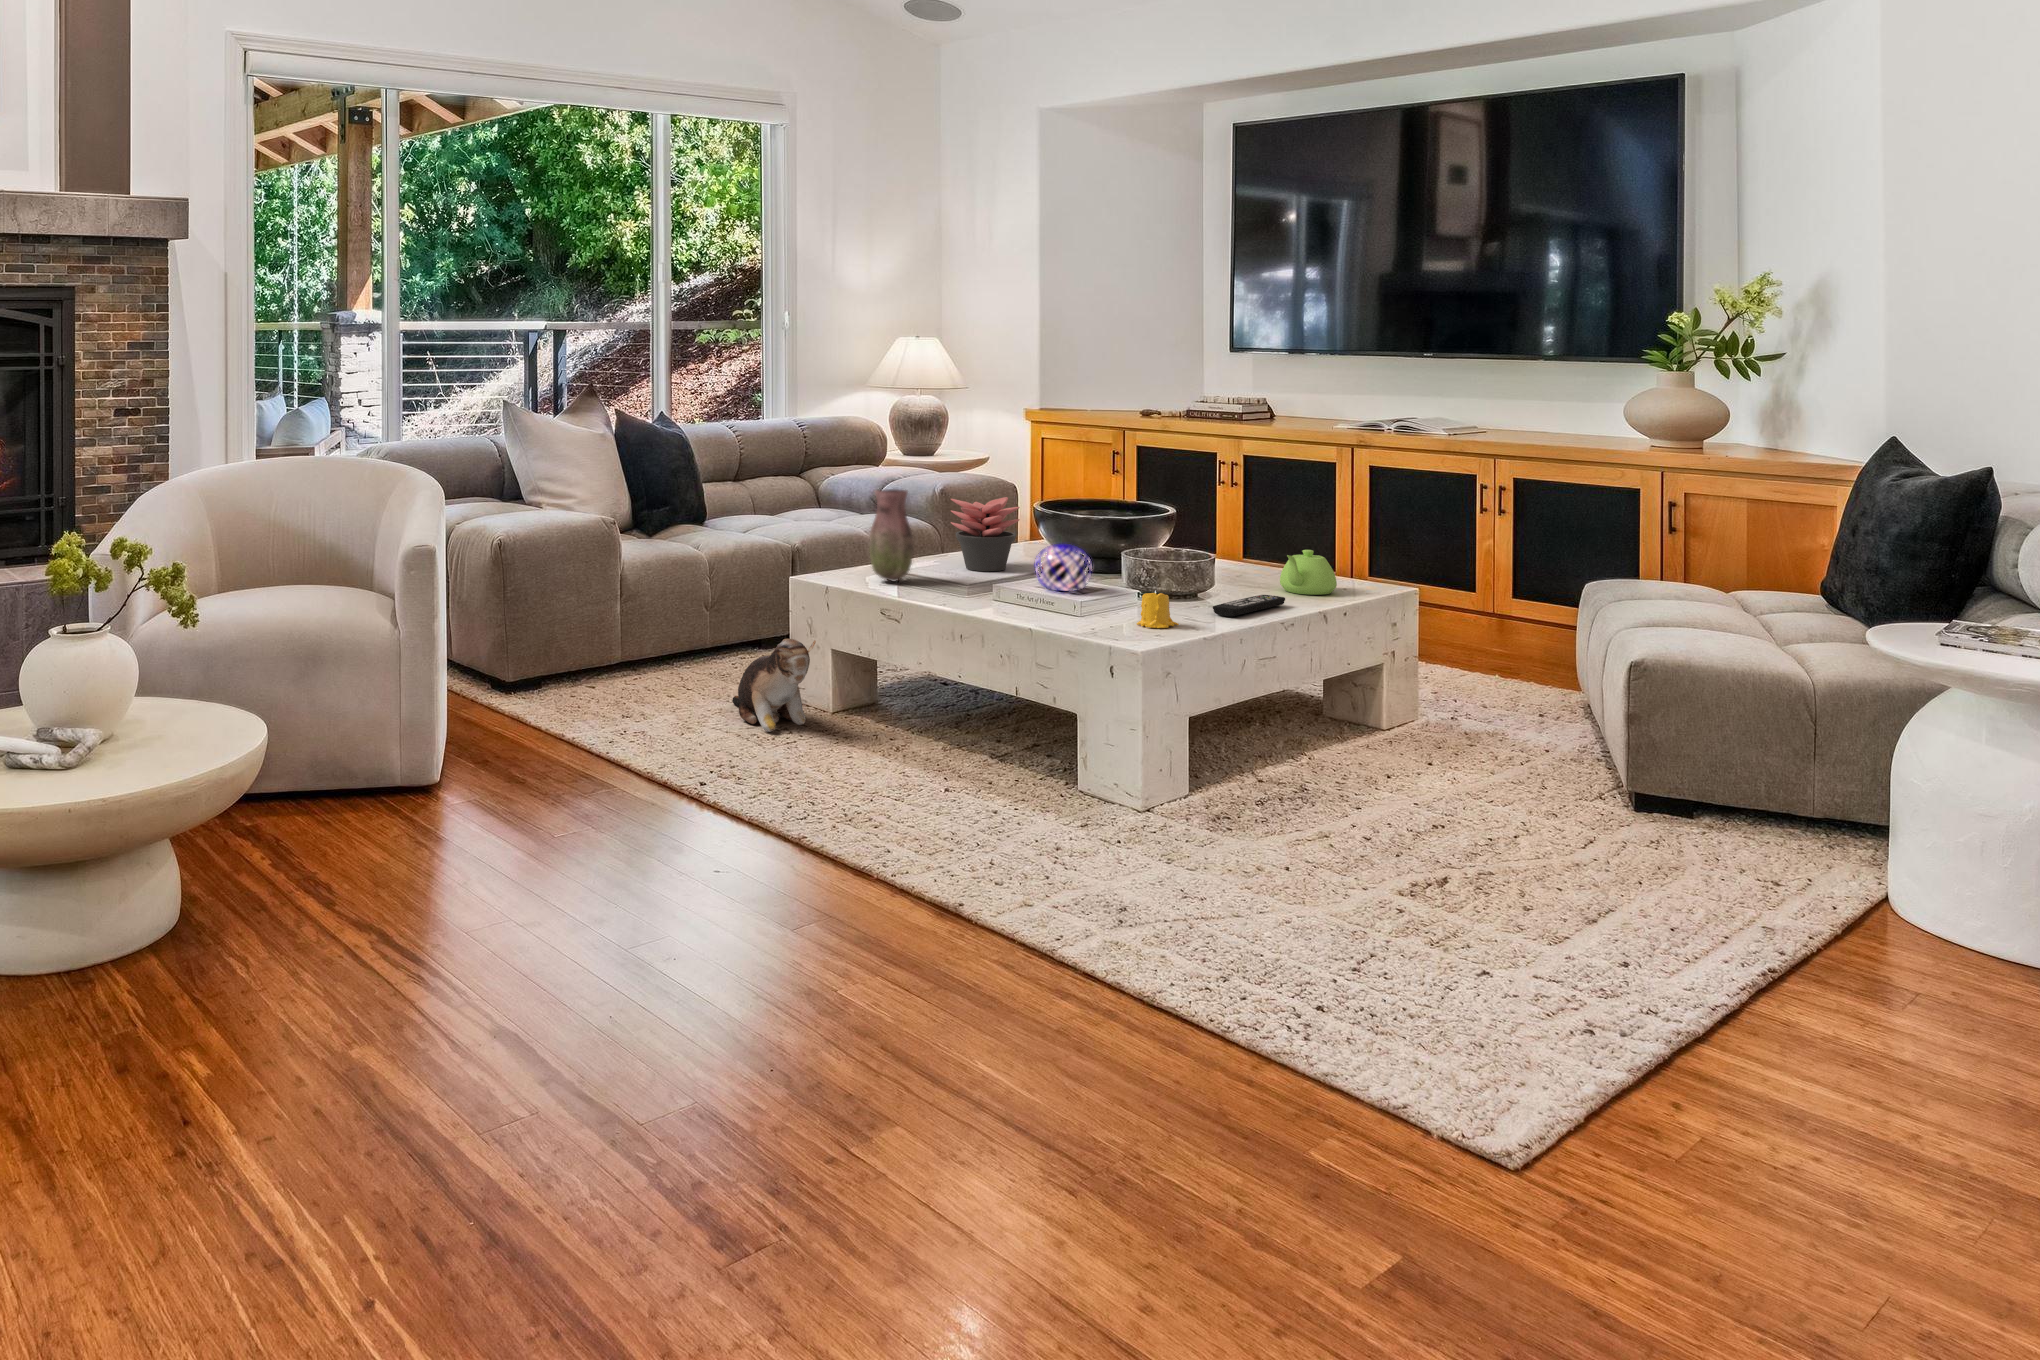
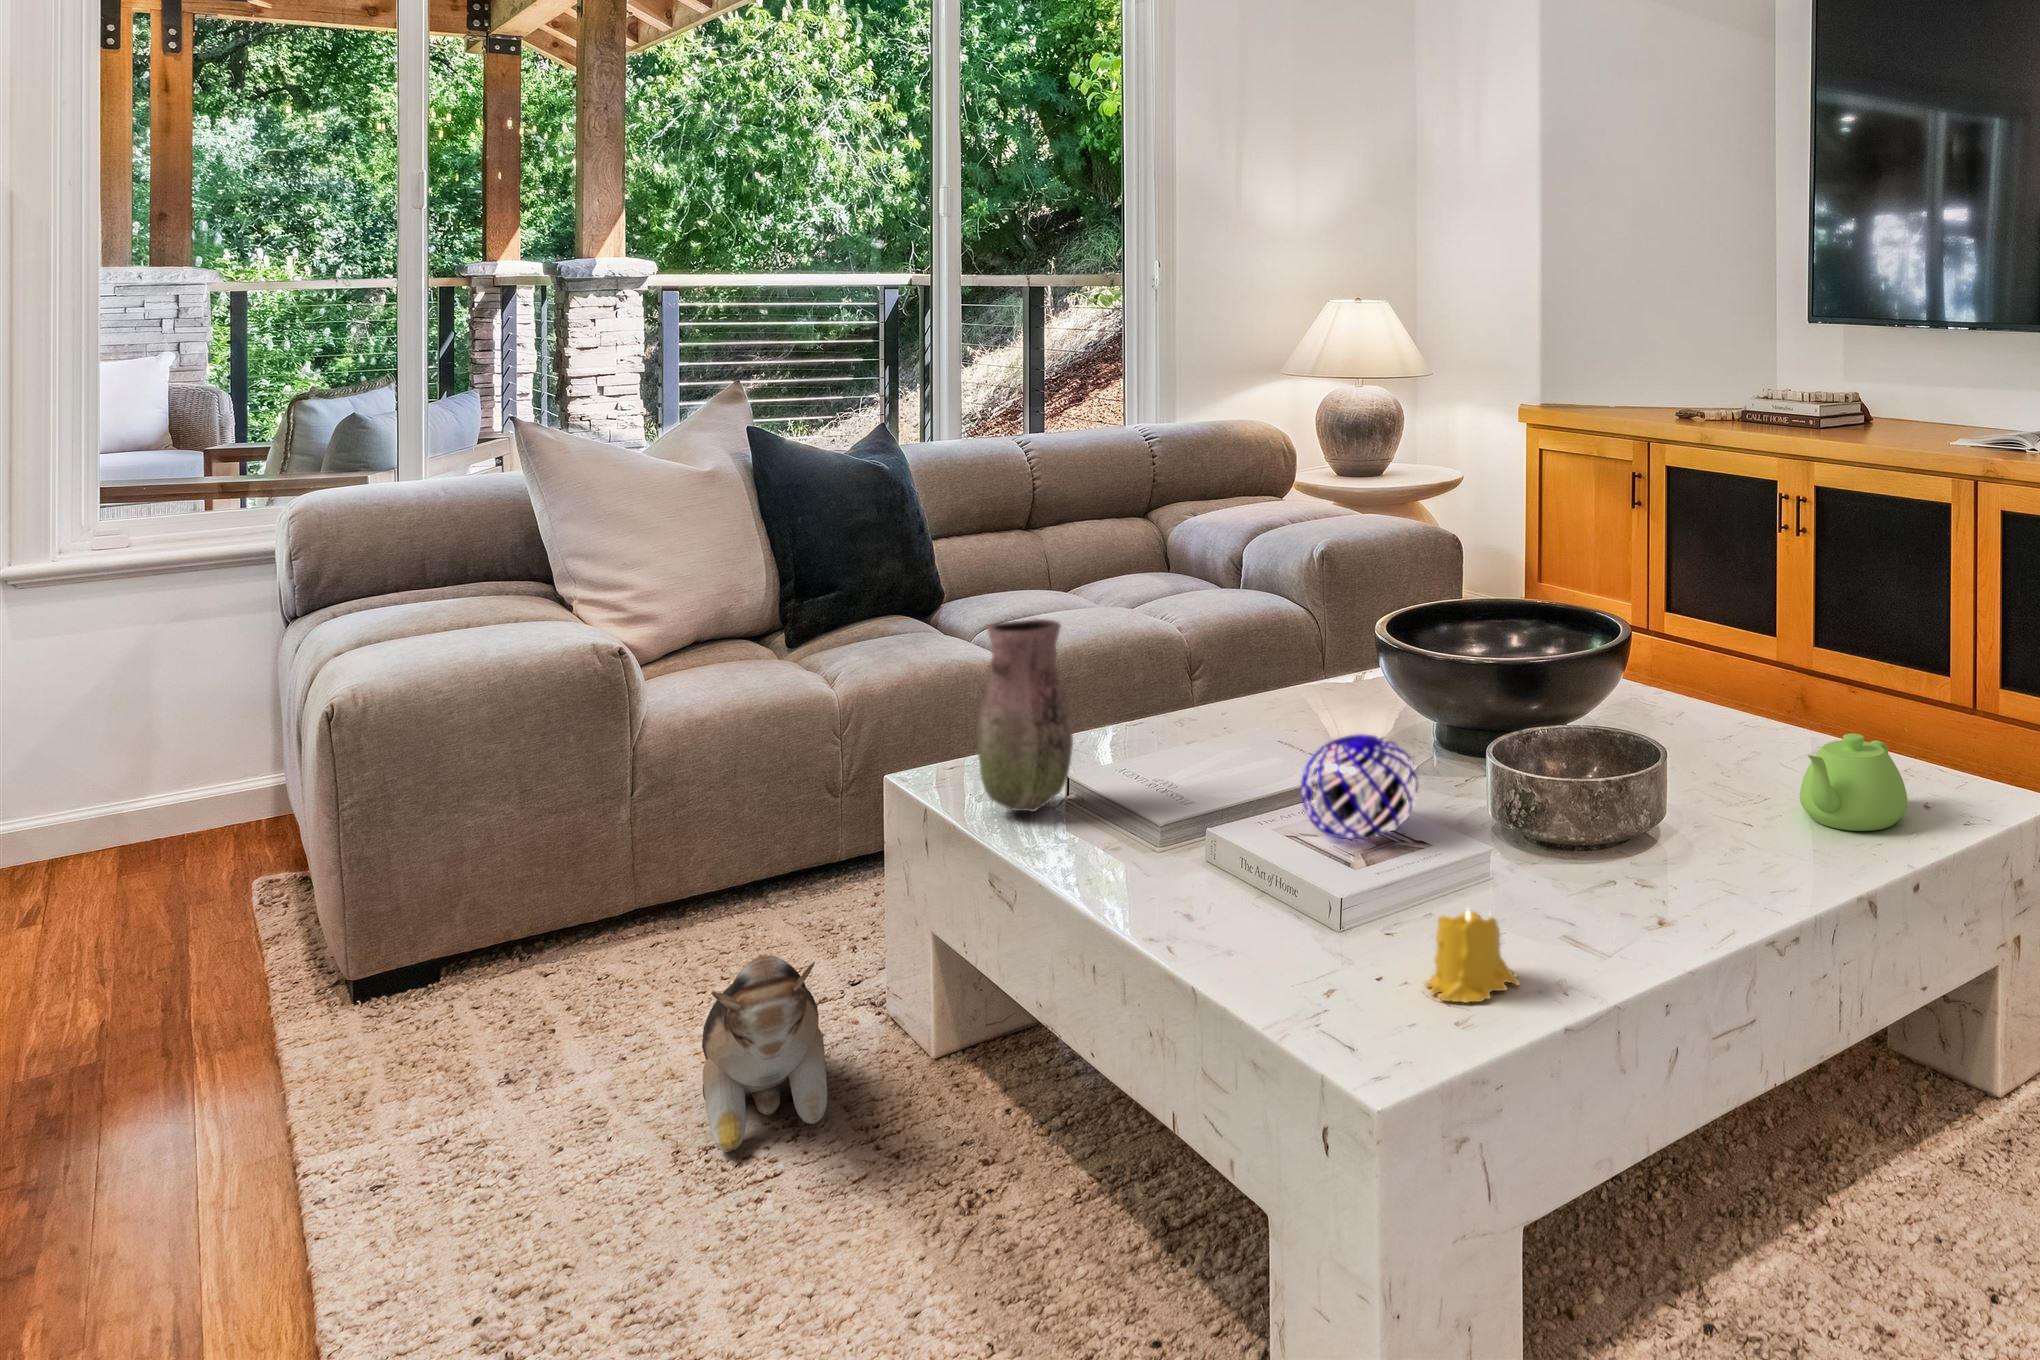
succulent plant: present [951,497,1020,571] -> none [1202,612,1326,764]
remote control: present [1213,595,1285,616] -> none [1622,851,1791,937]

